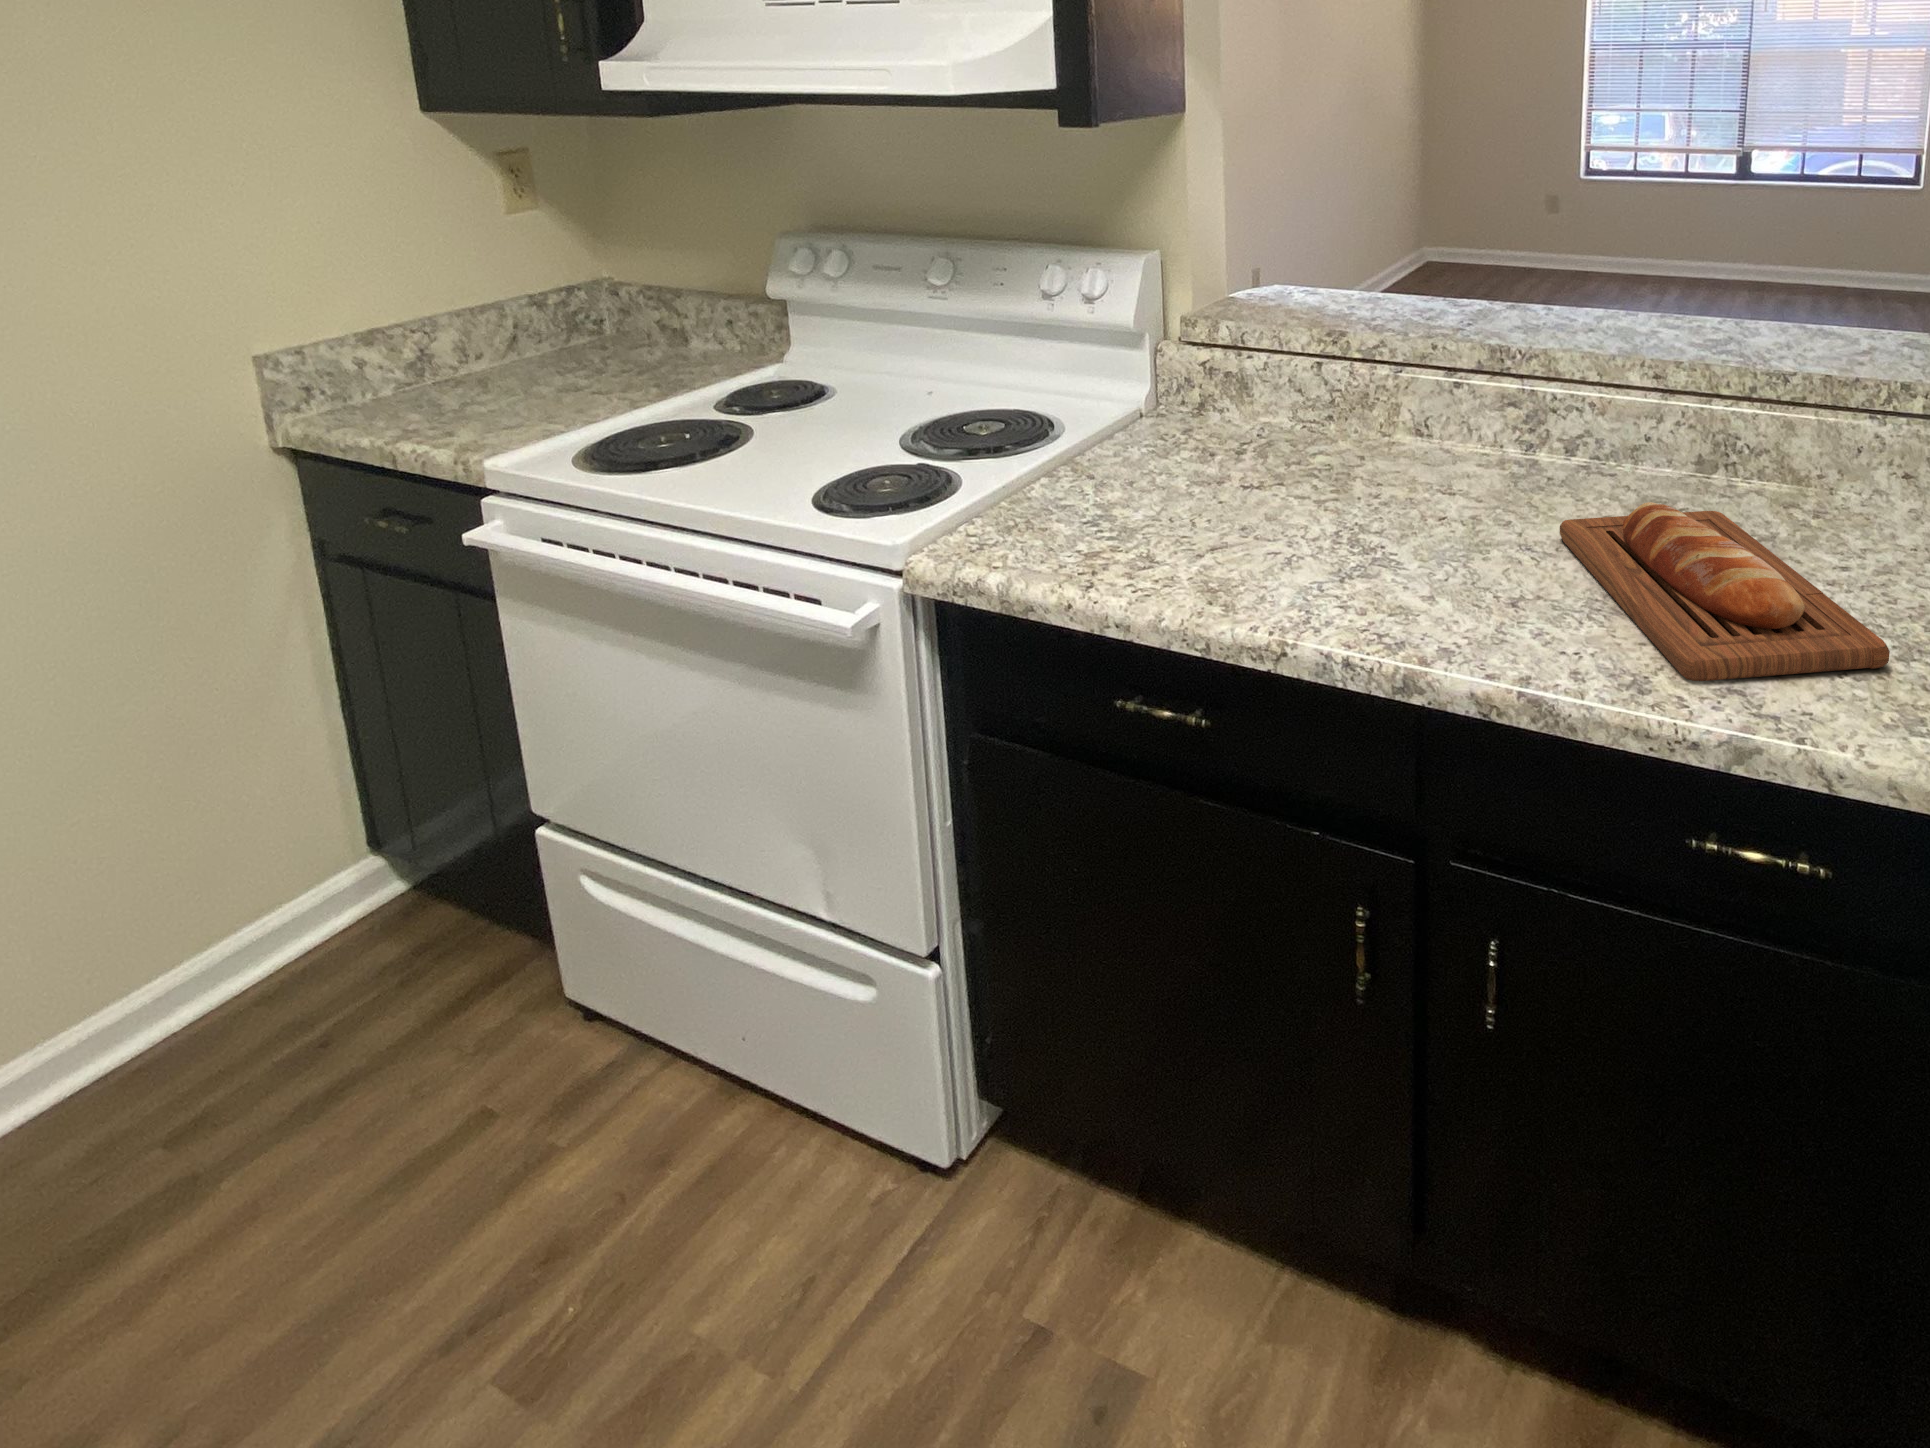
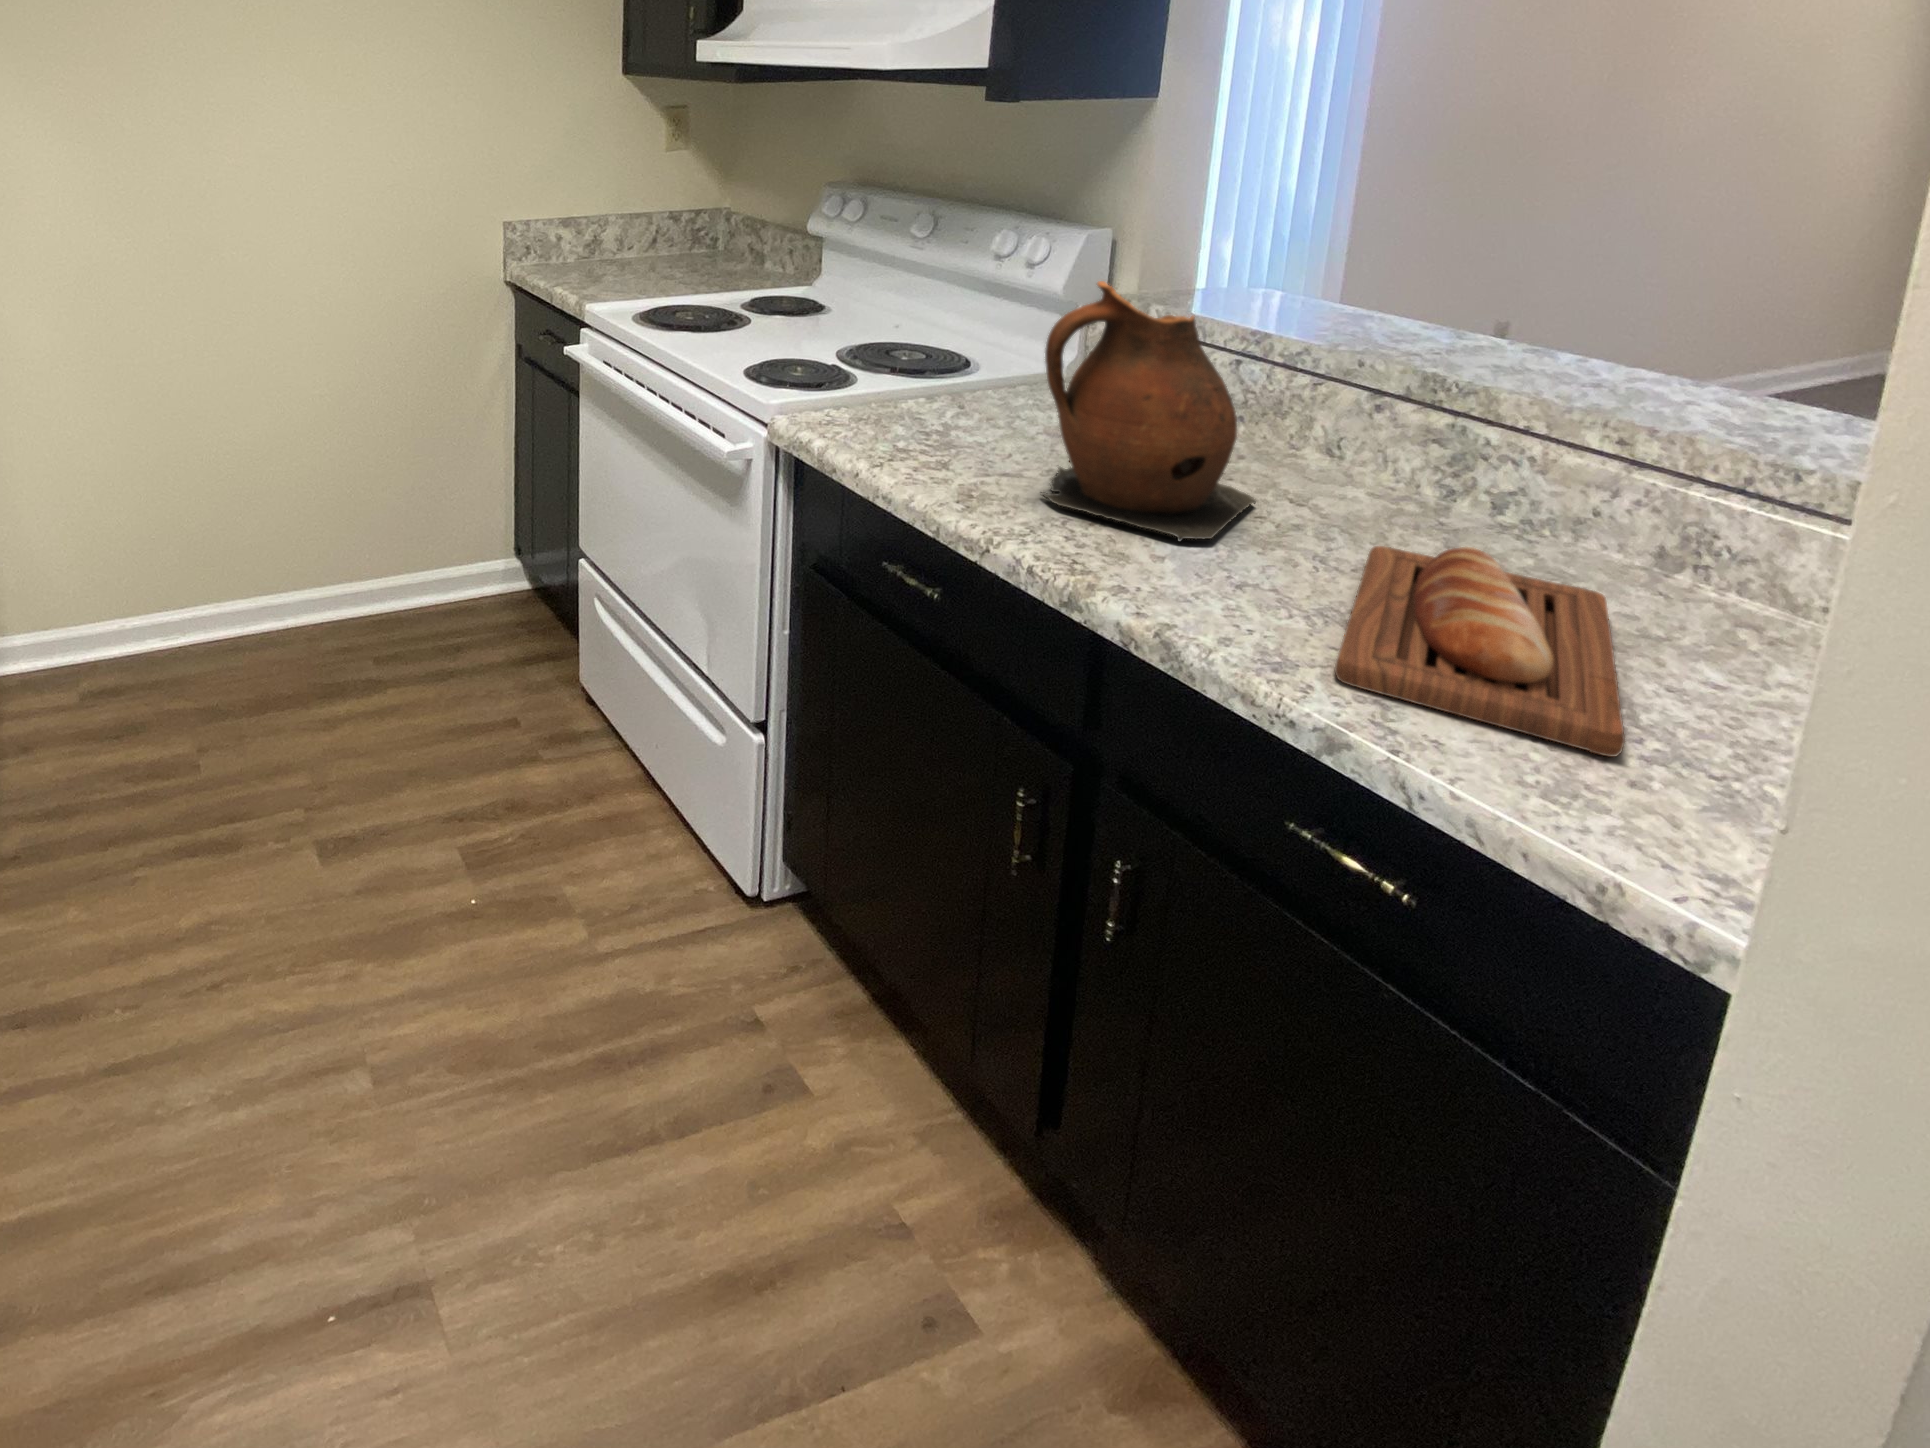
ceramic pitcher: none [1253,313,1454,575] -> present [1041,281,1256,541]

